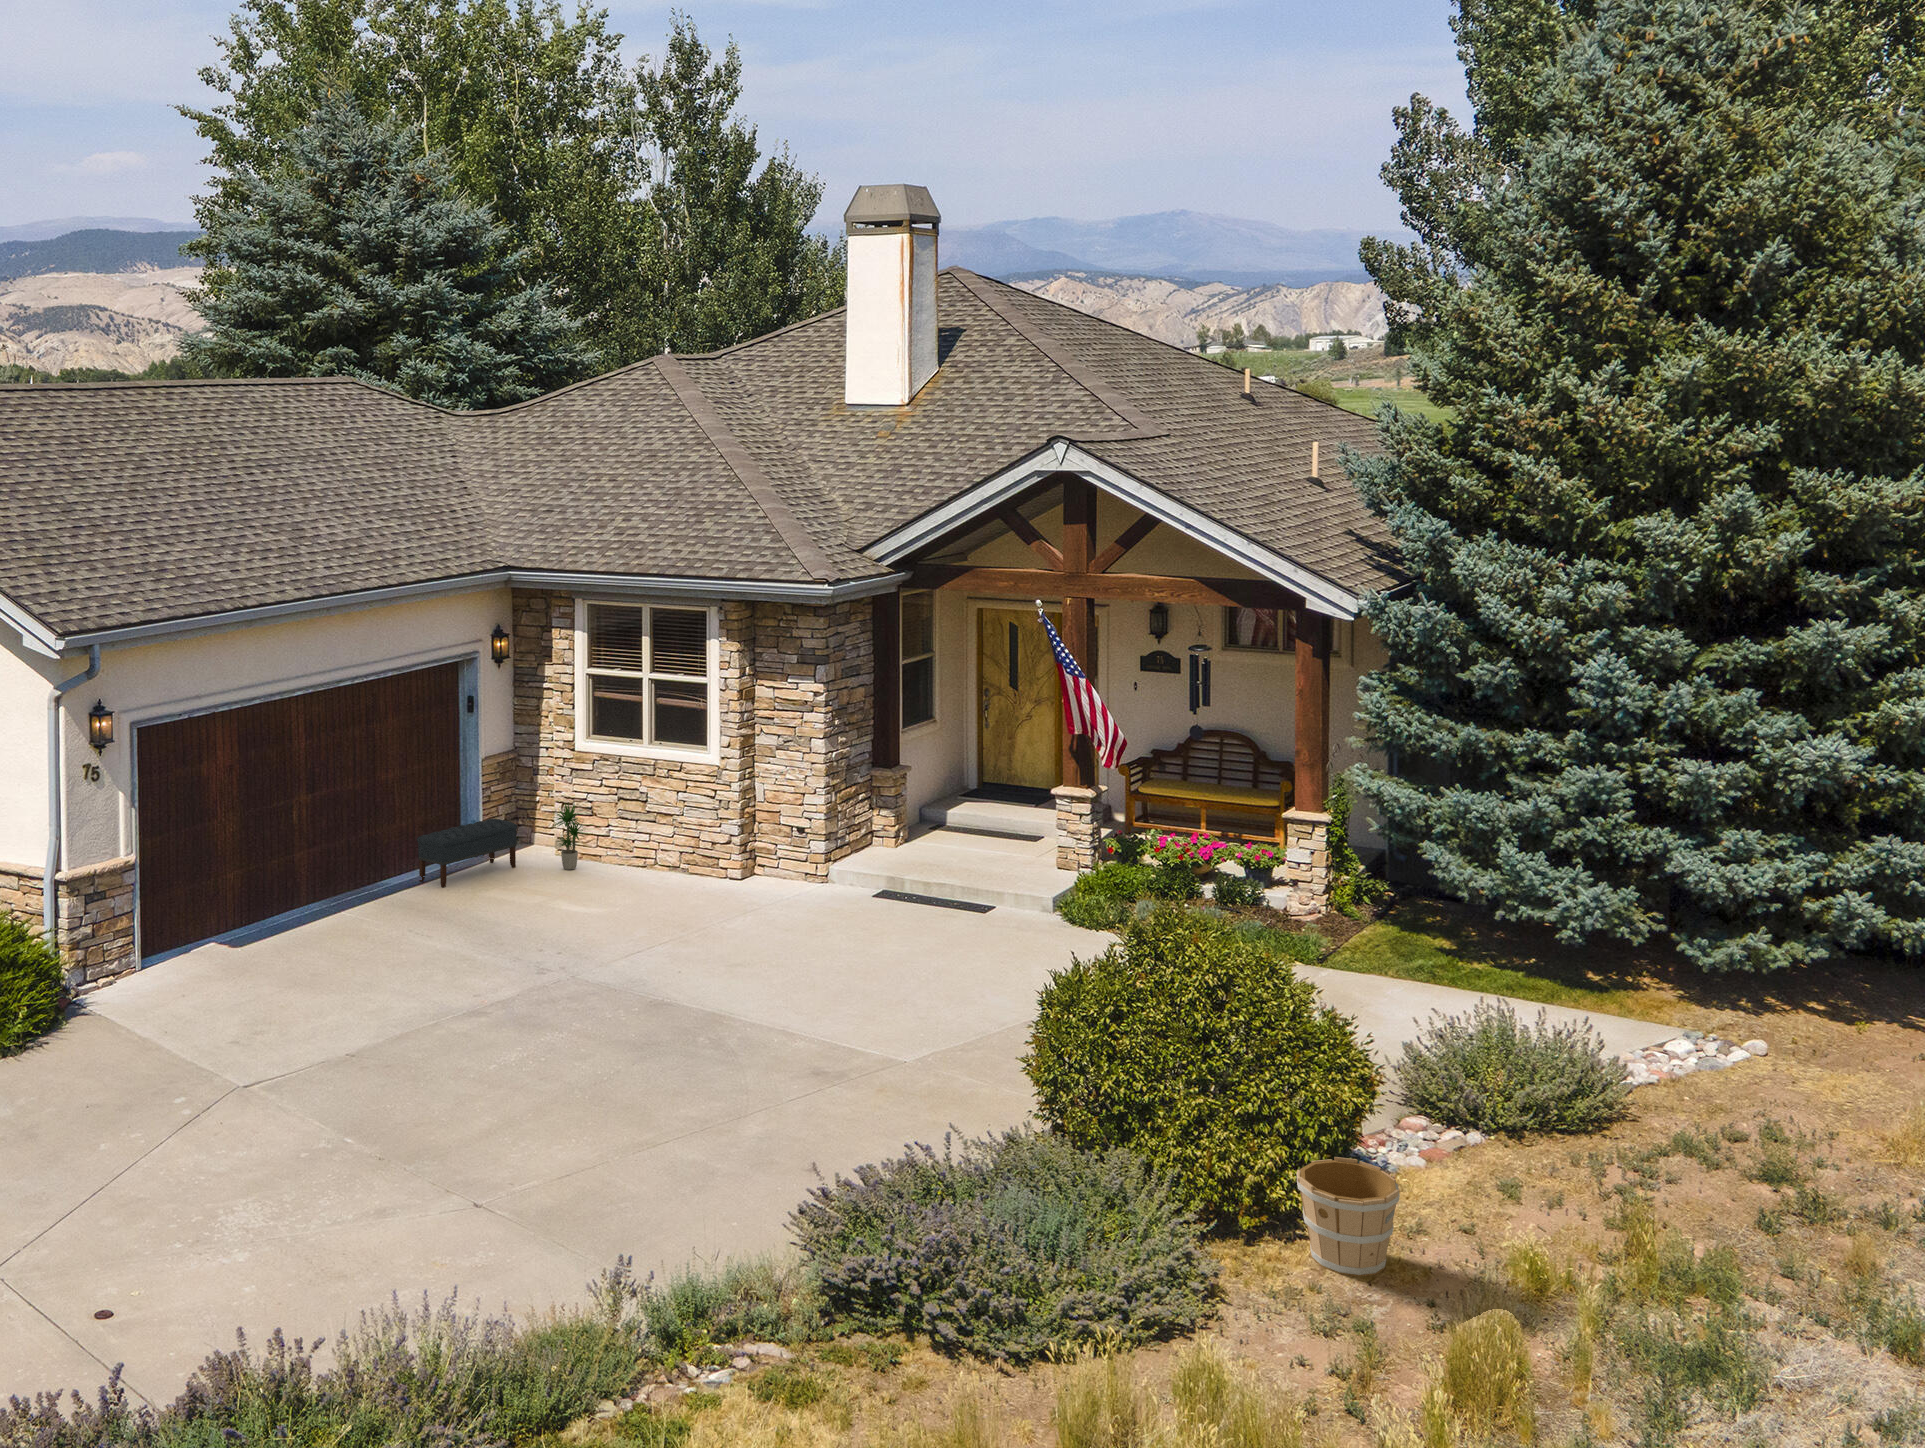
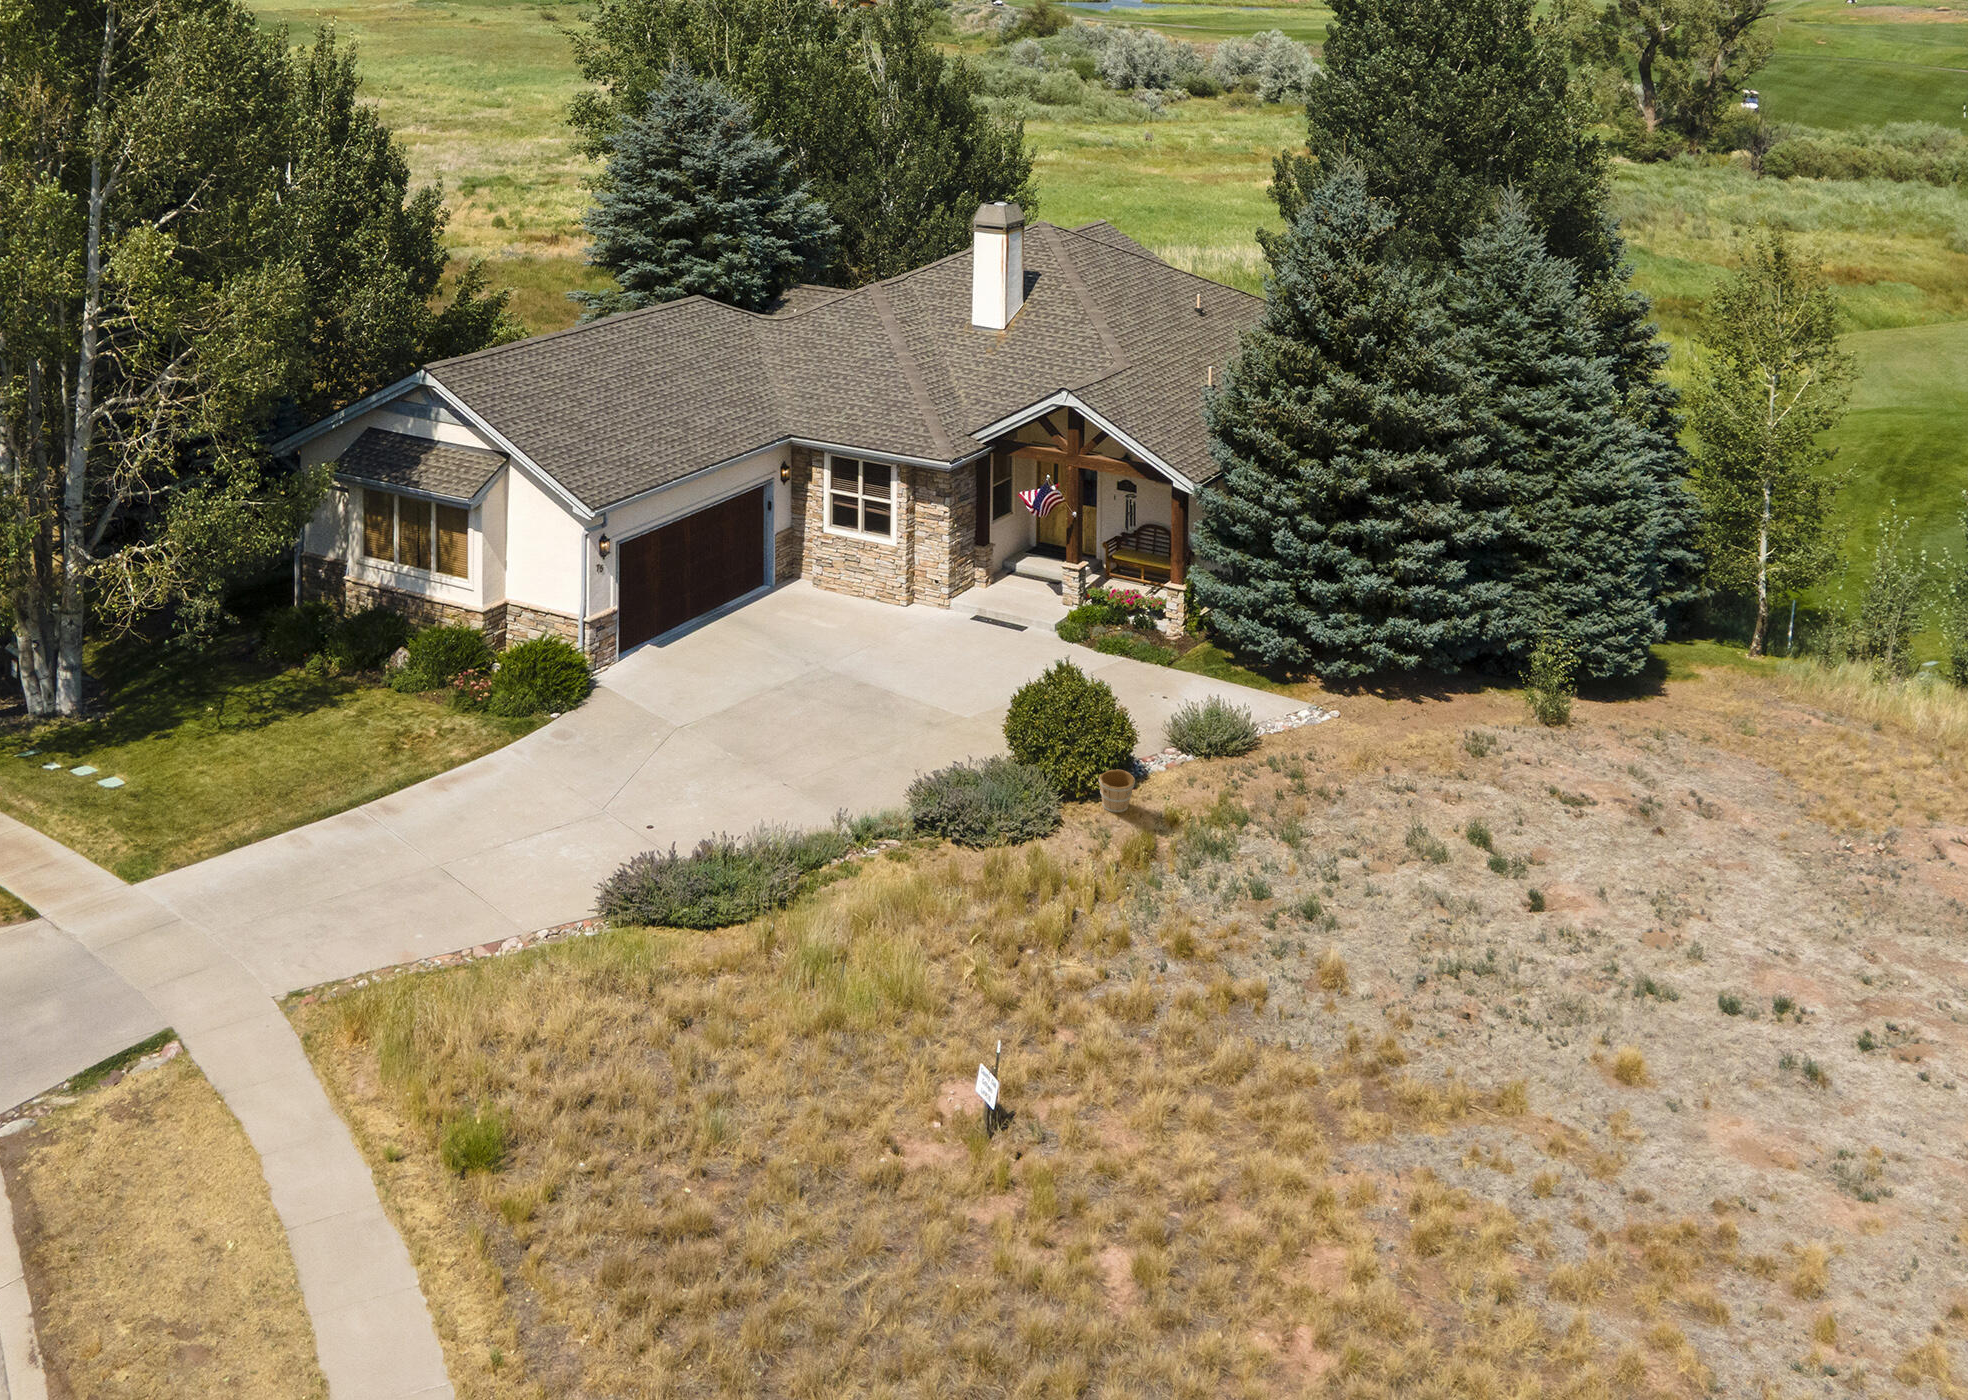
potted plant: present [552,804,584,870] -> none [813,558,834,592]
bench: present [417,819,517,887] -> none [746,565,797,603]

